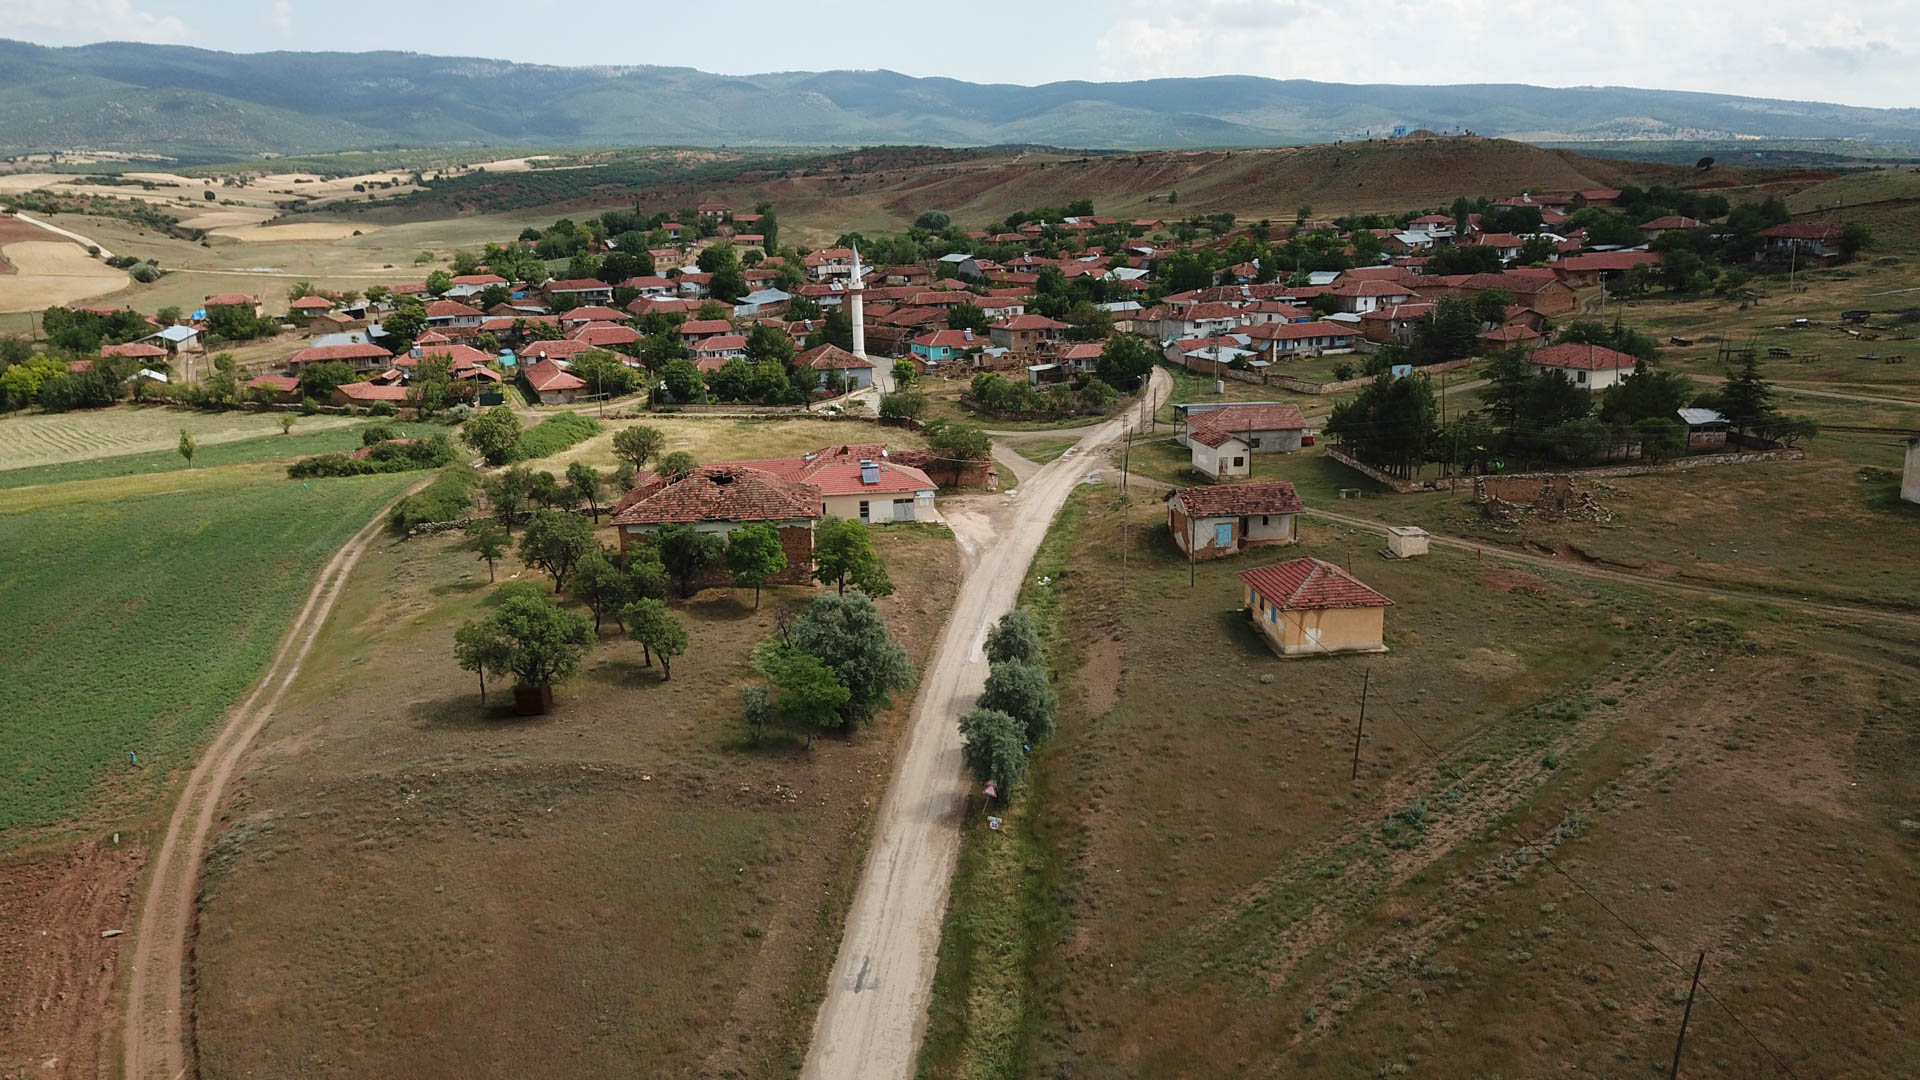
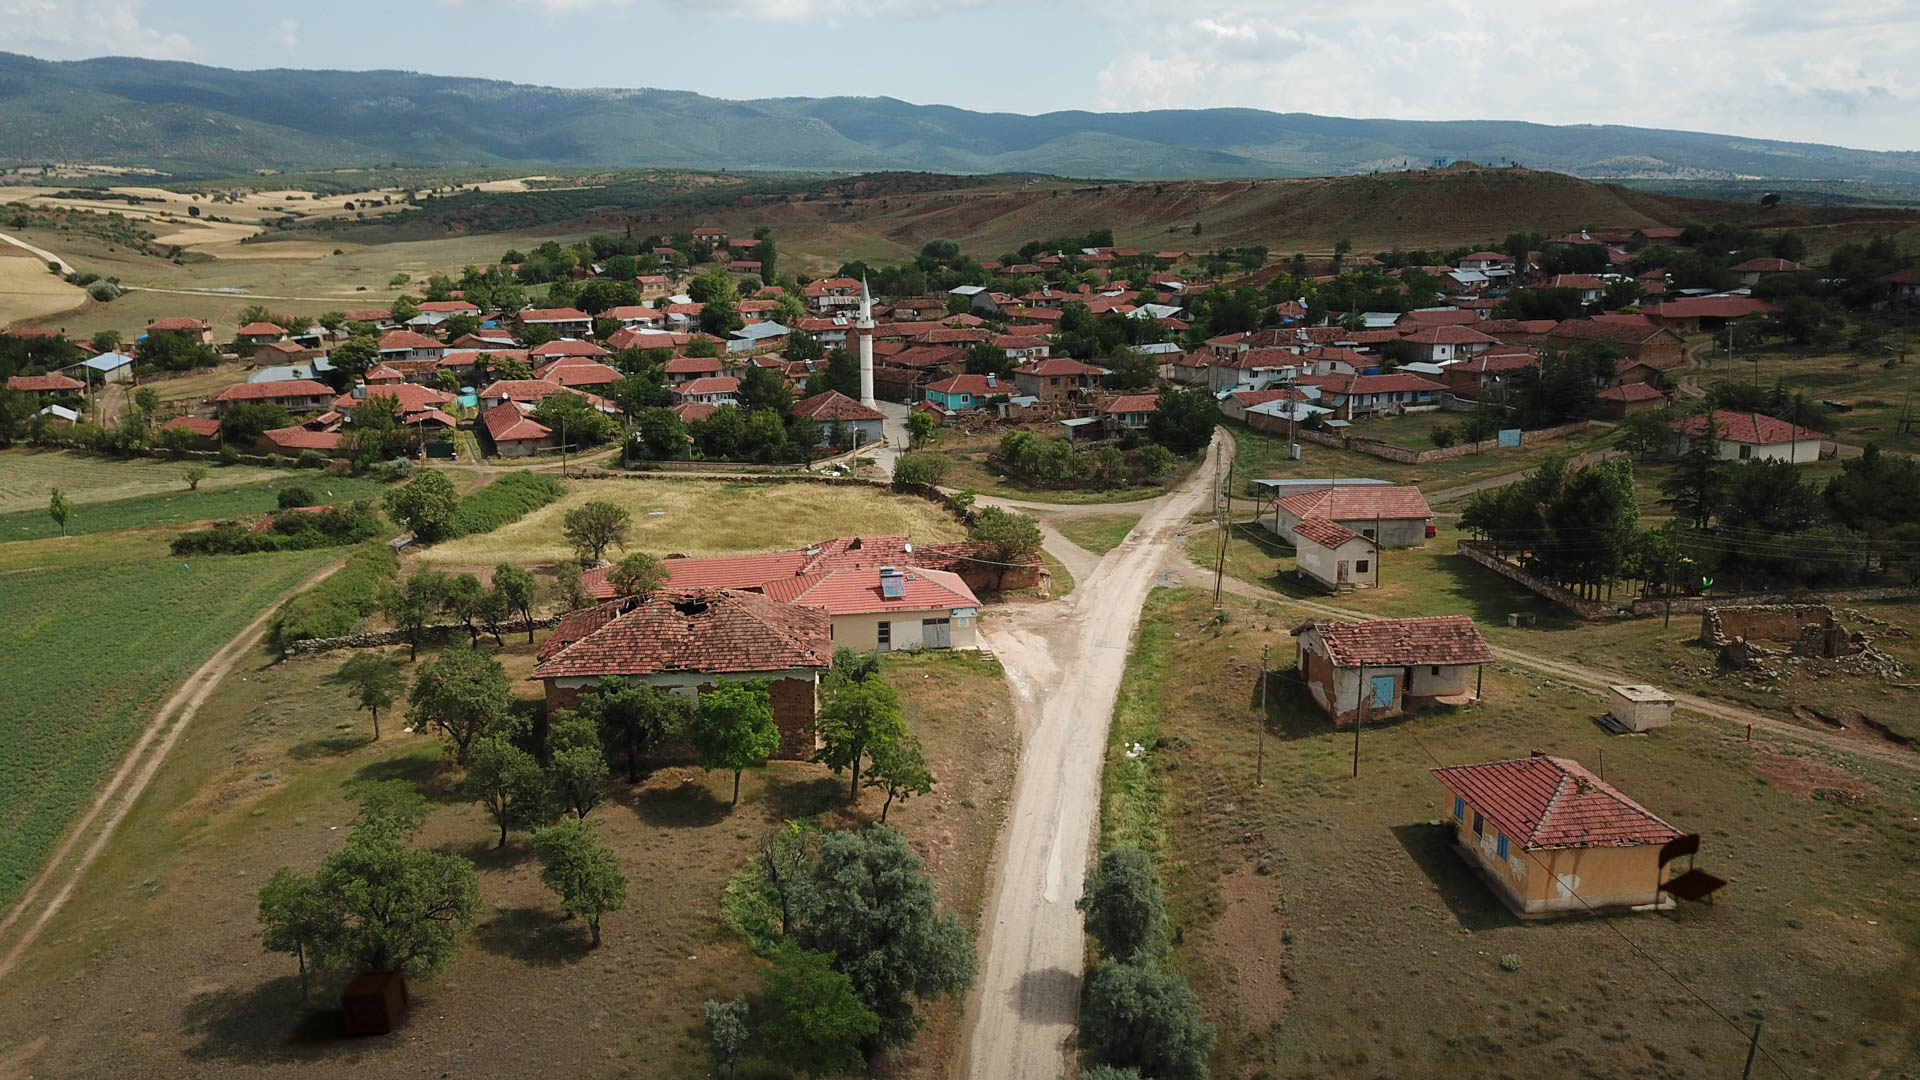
bench: none [1369,592,1417,649] -> present [1654,833,1727,923]

